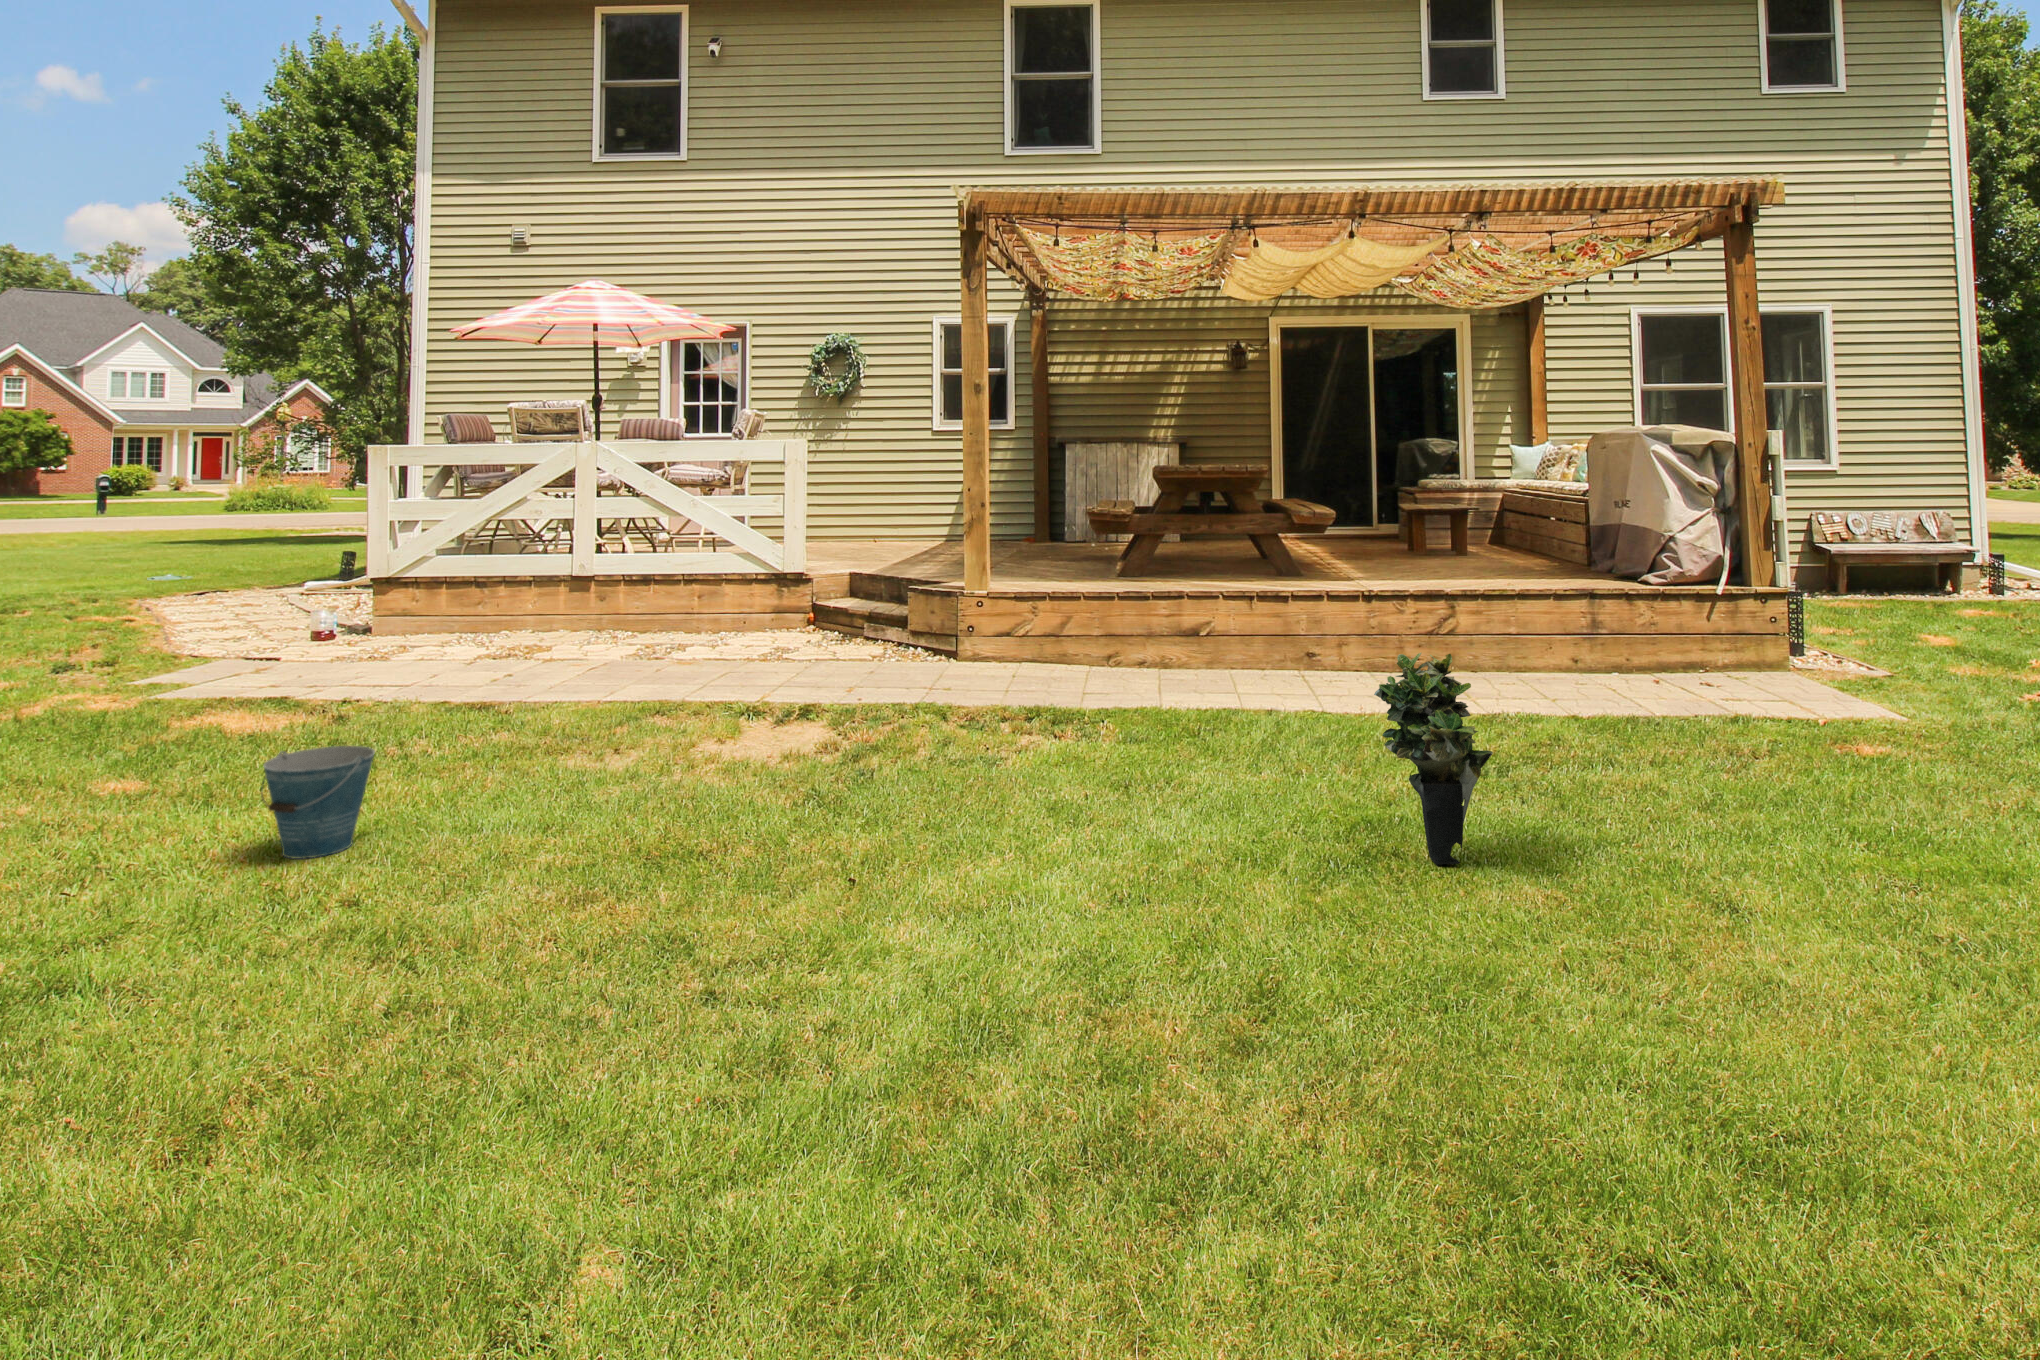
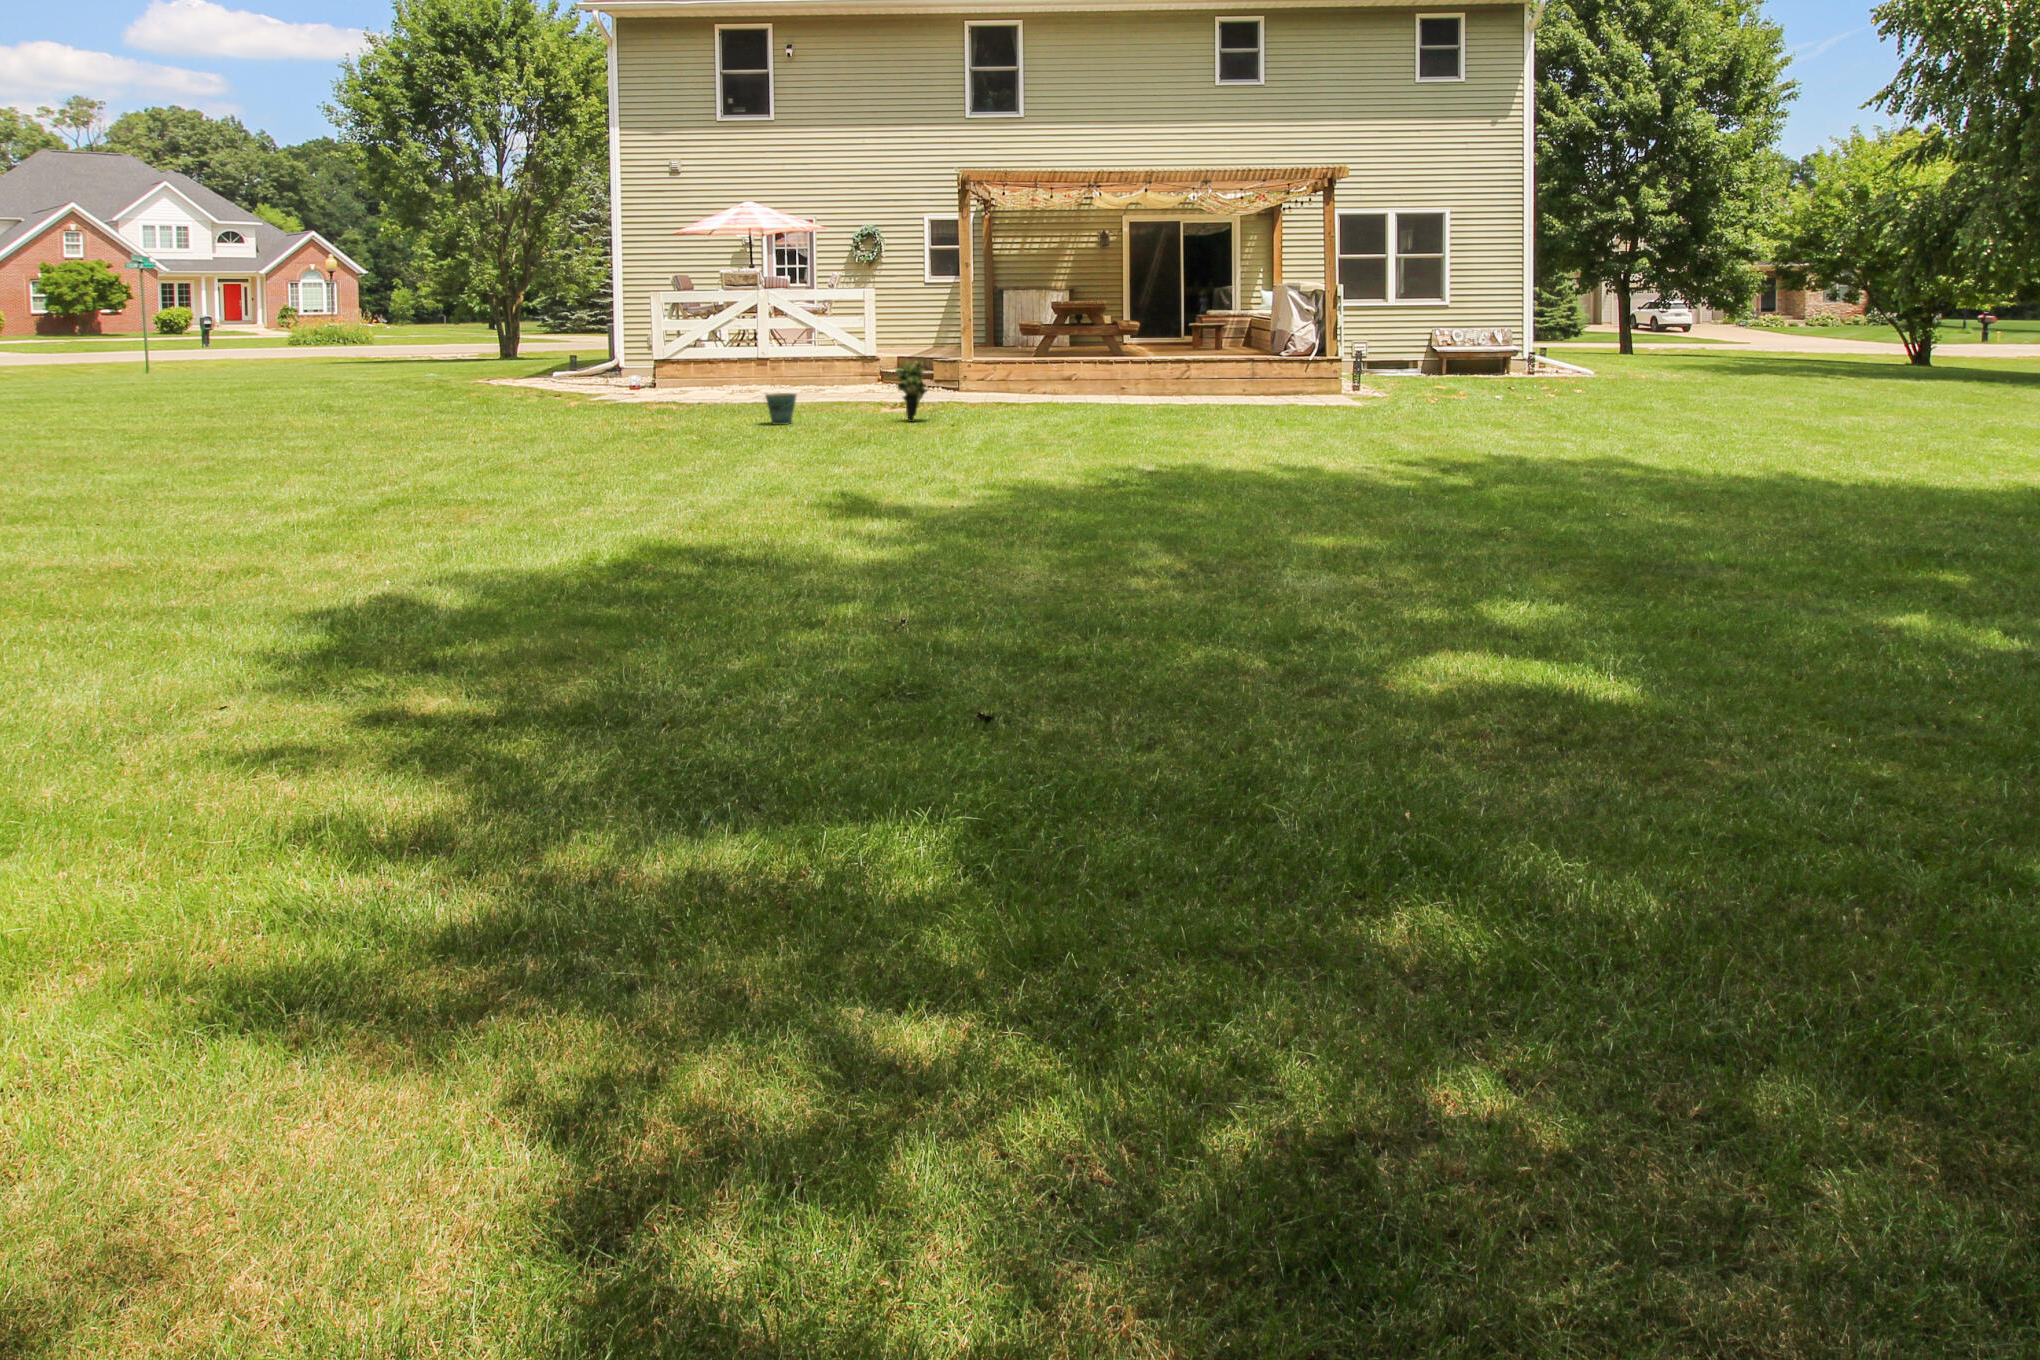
potted plant: present [1374,653,1493,866] -> present [895,362,927,422]

